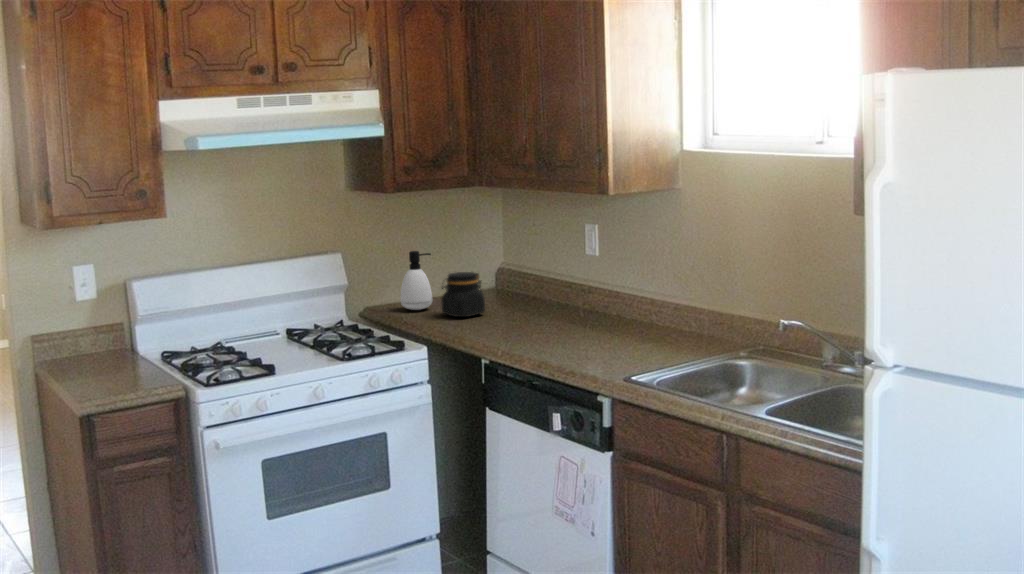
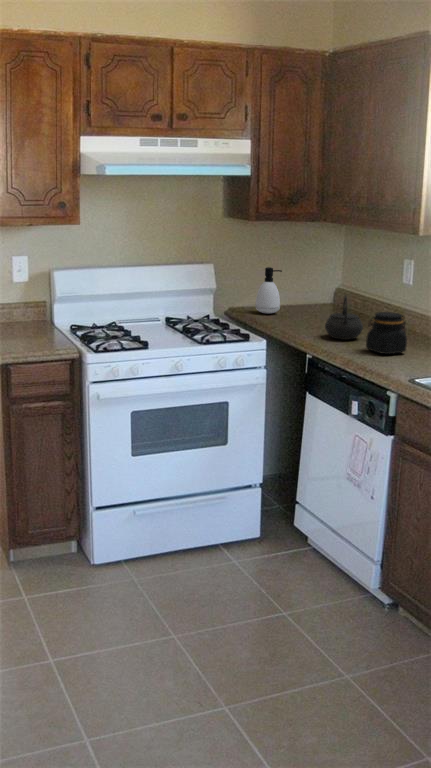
jar: present [441,272,485,317] -> present [366,312,407,354]
kettle: none [500,279,547,335] -> present [325,296,363,340]

